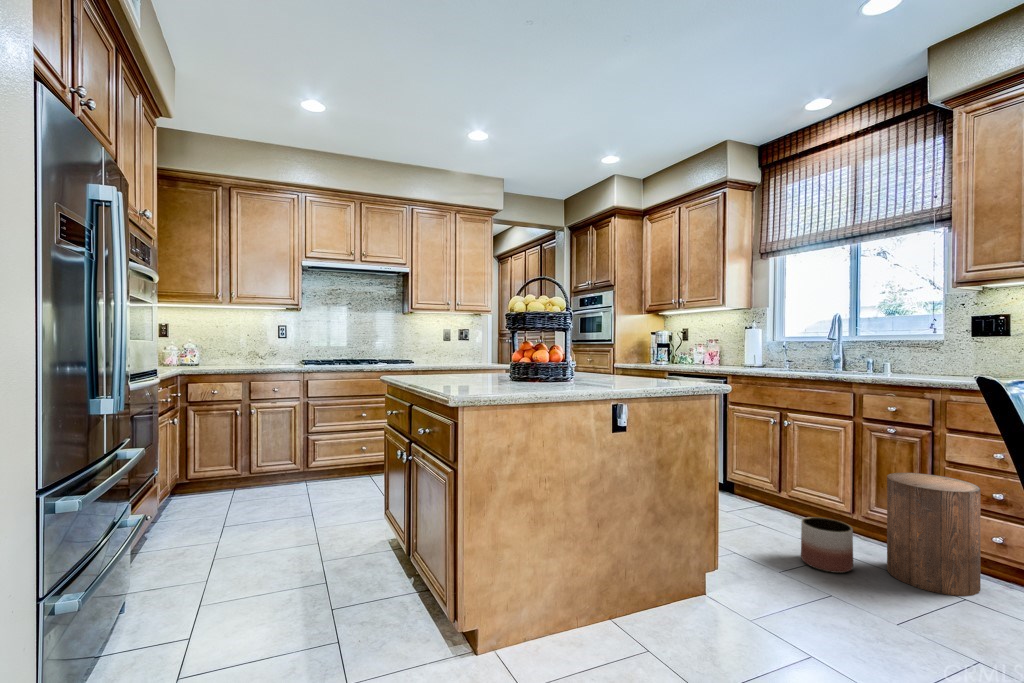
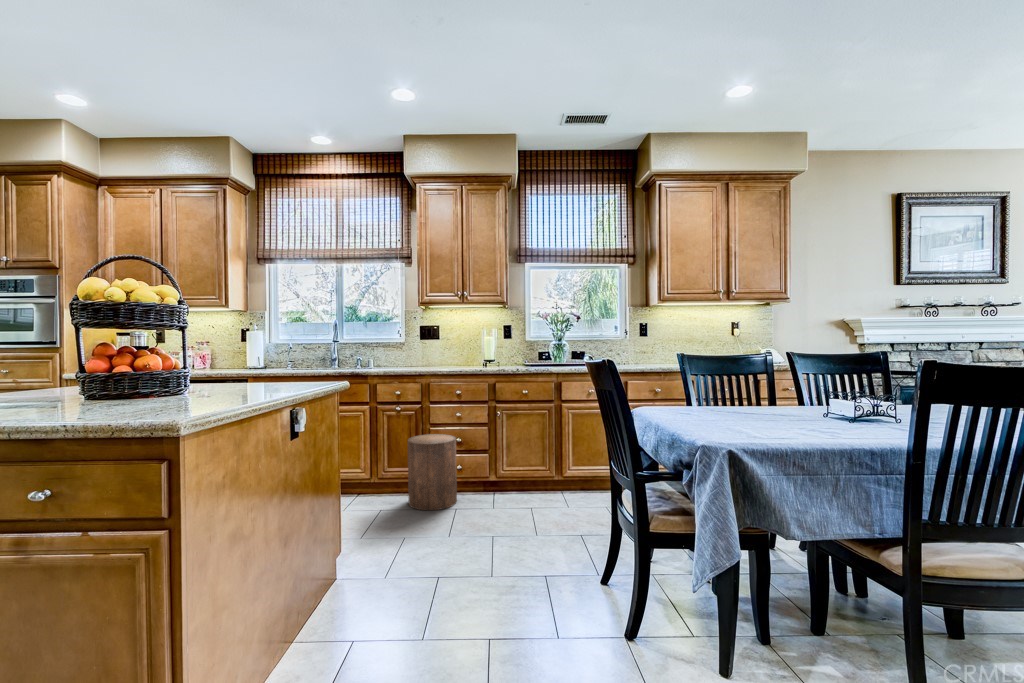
planter: present [801,517,853,573] -> none [362,483,397,524]

